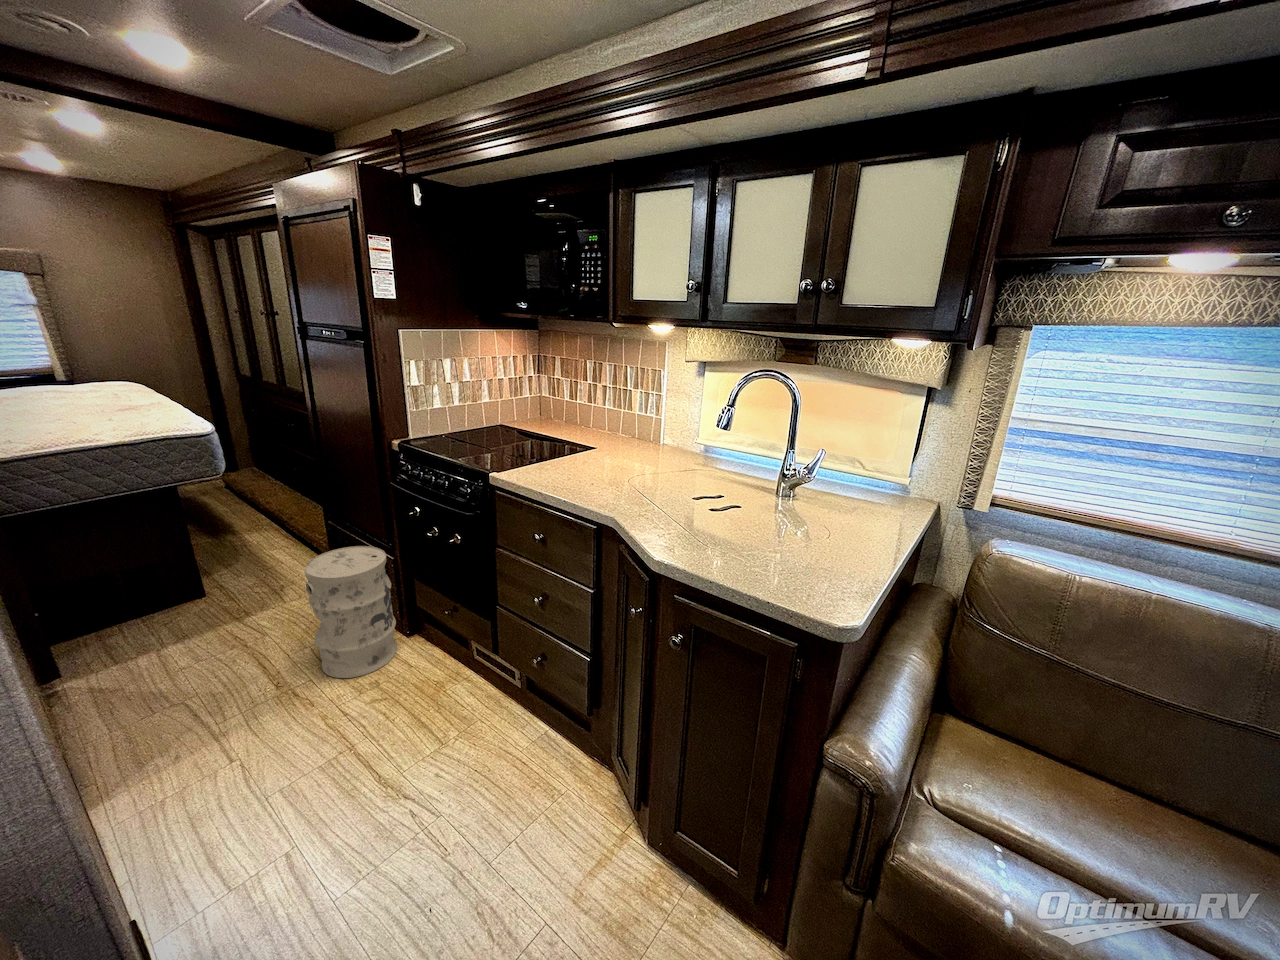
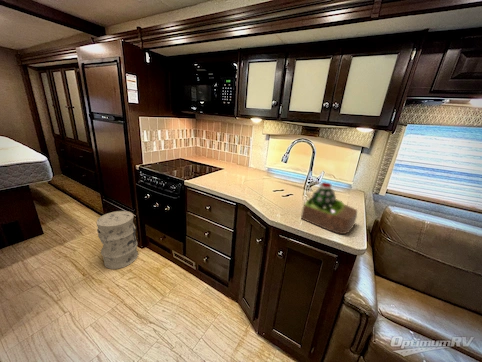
succulent plant: none [730,471,866,592] -> present [301,183,357,234]

